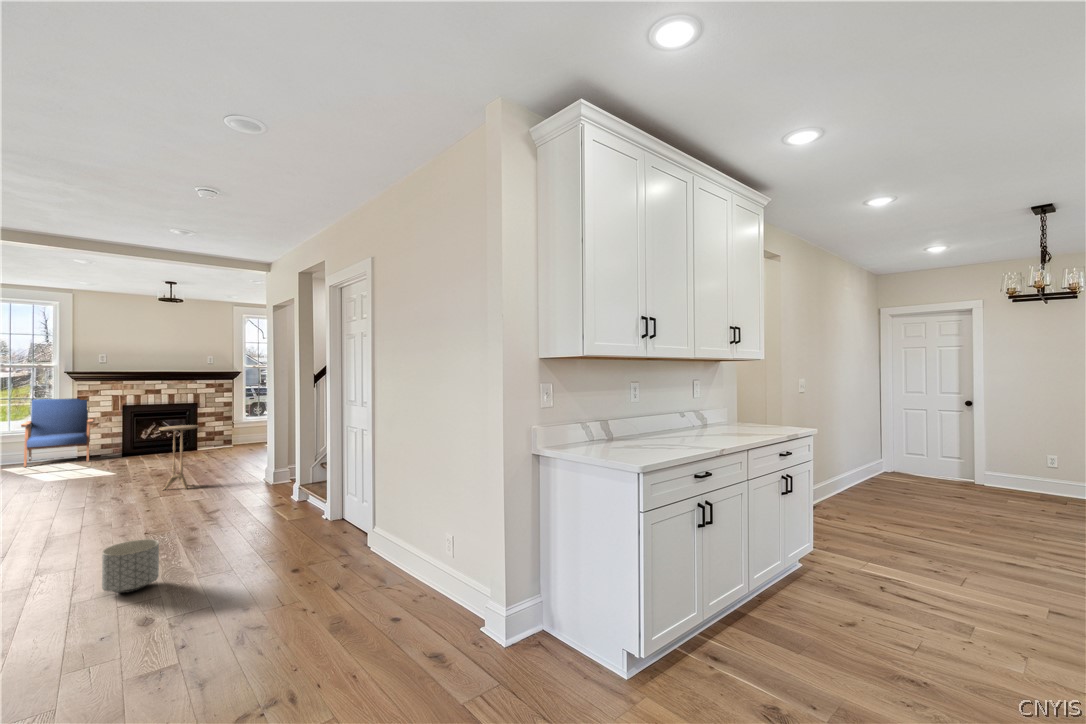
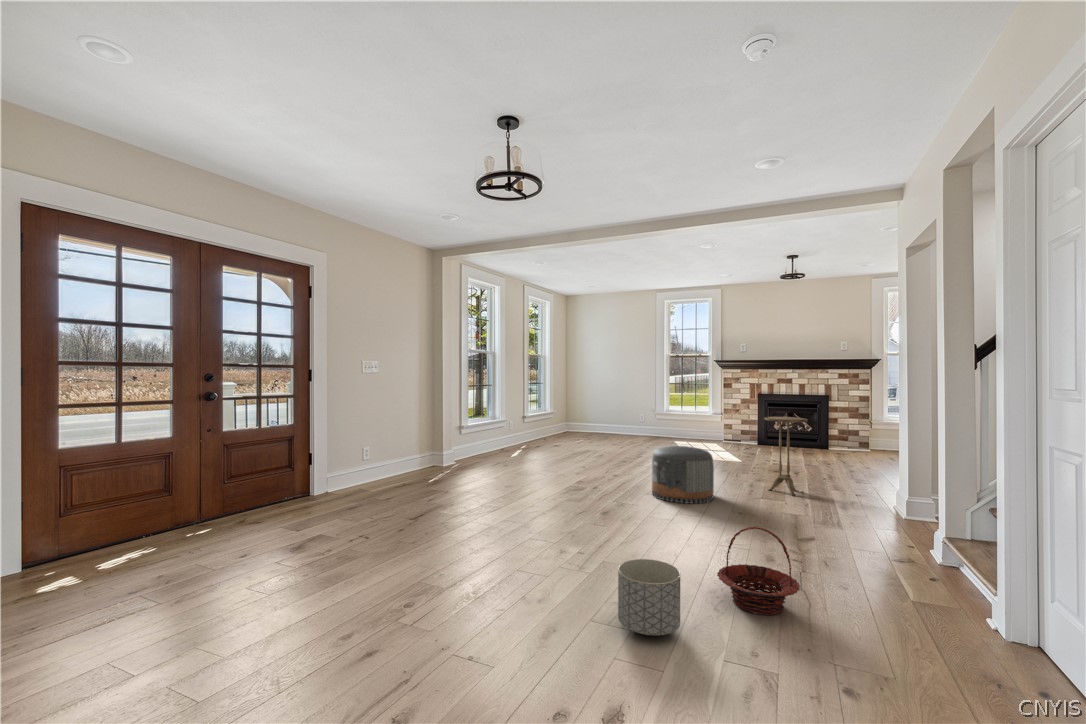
armchair: present [21,398,93,467] -> none [683,384,735,445]
pouf: none [35,465,114,522] -> present [652,446,714,504]
basket: none [170,500,231,557] -> present [717,527,800,615]

